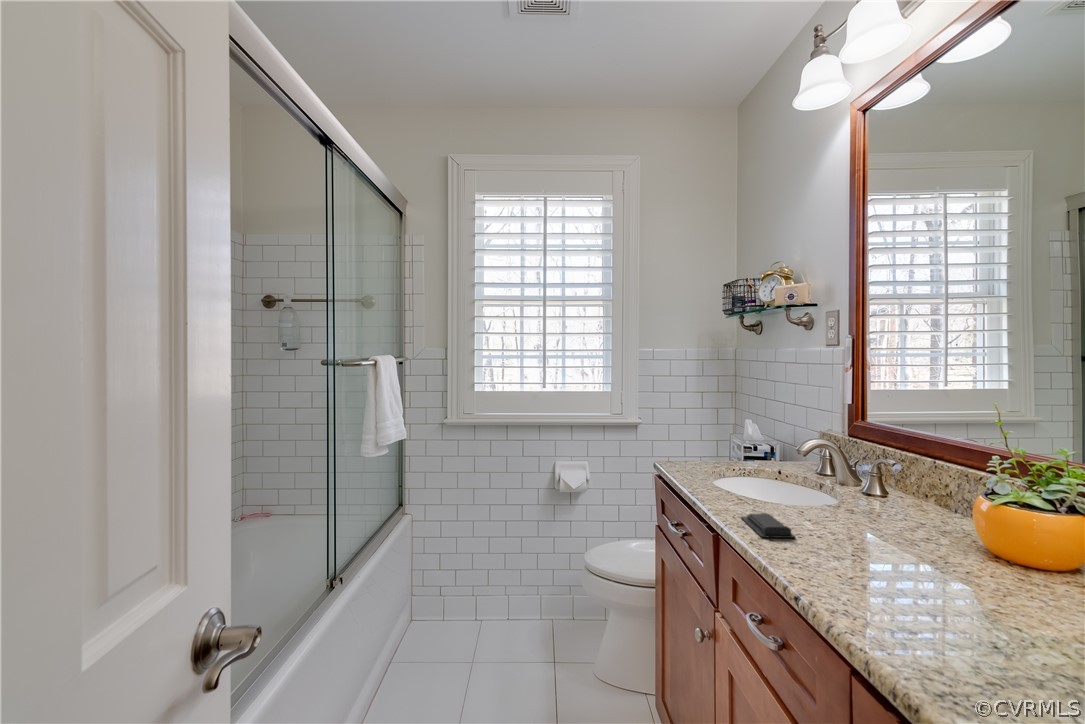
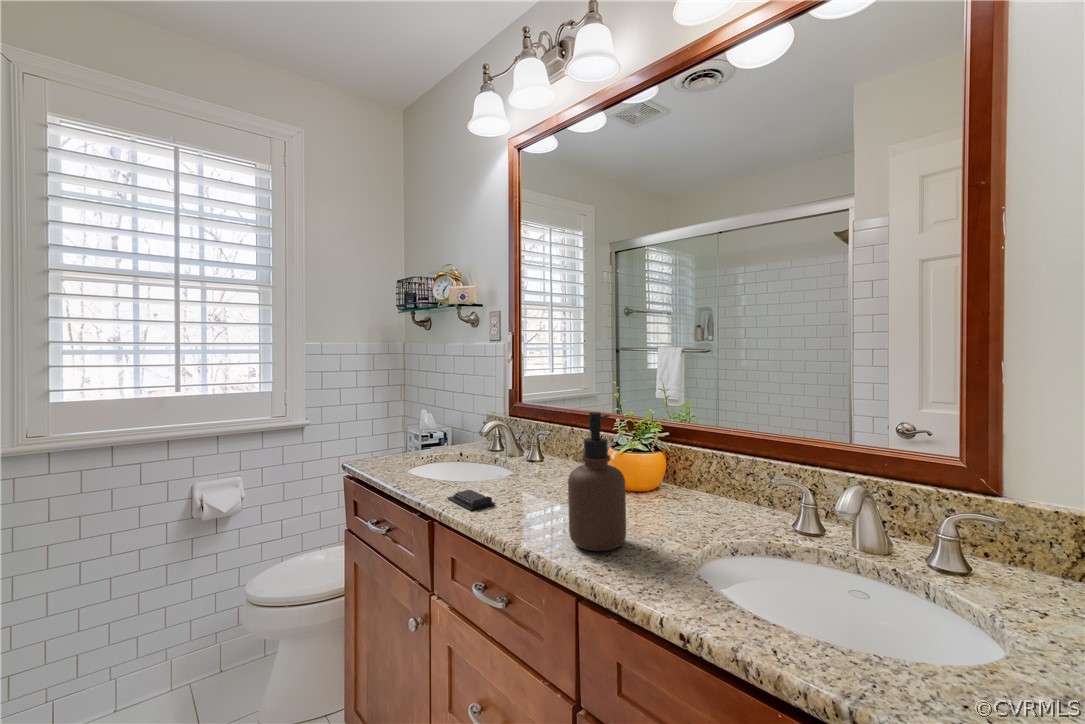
soap dispenser: none [881,443,990,650] -> present [568,412,626,551]

